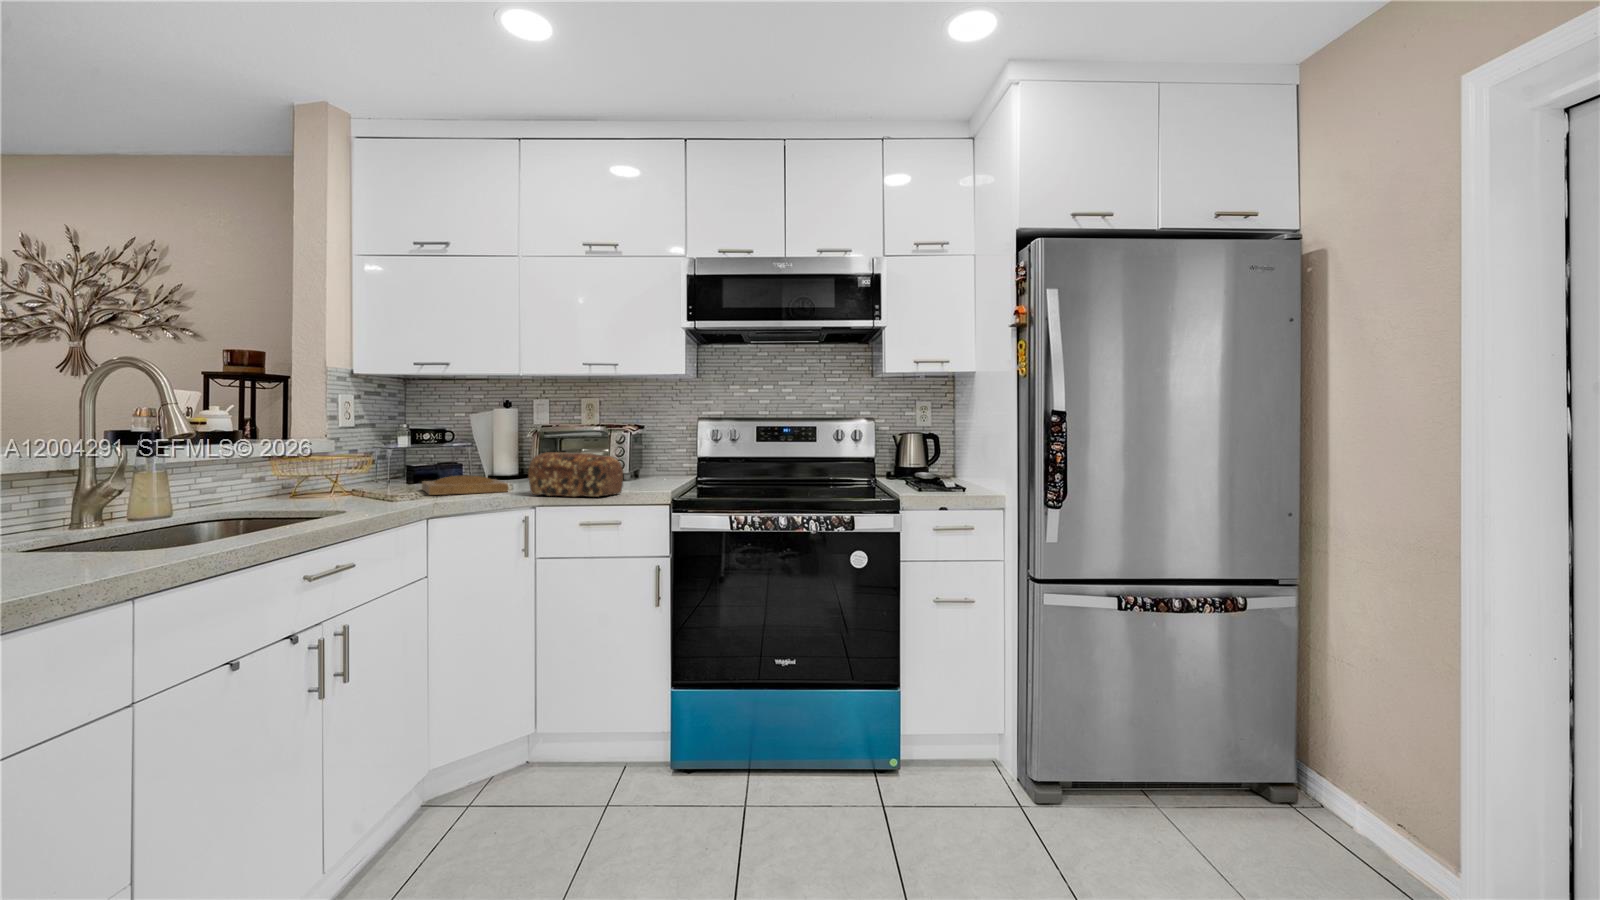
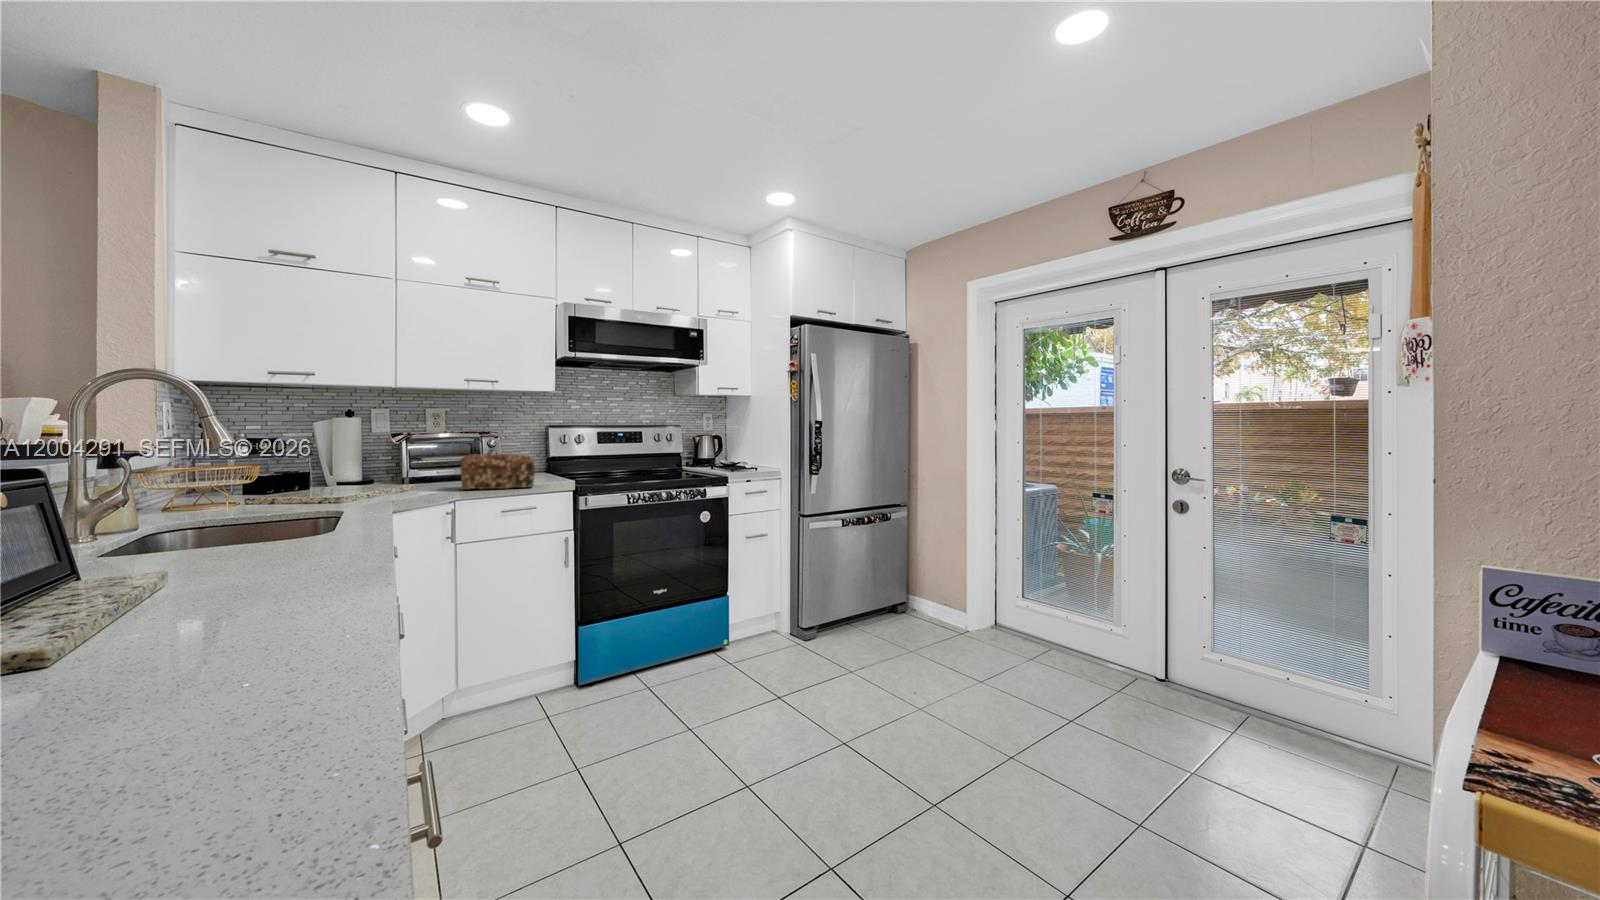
tray: present [422,476,508,495] -> none [309,478,417,496]

